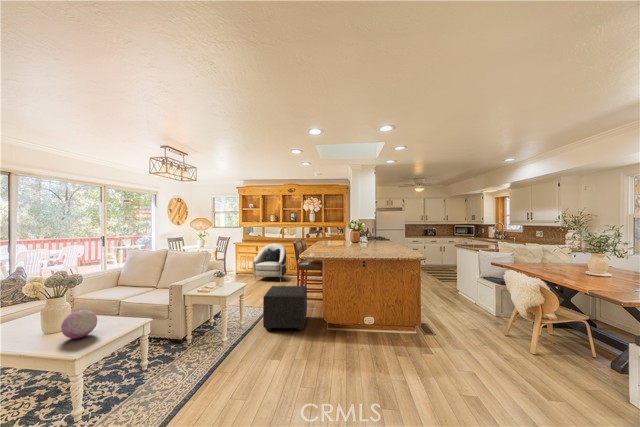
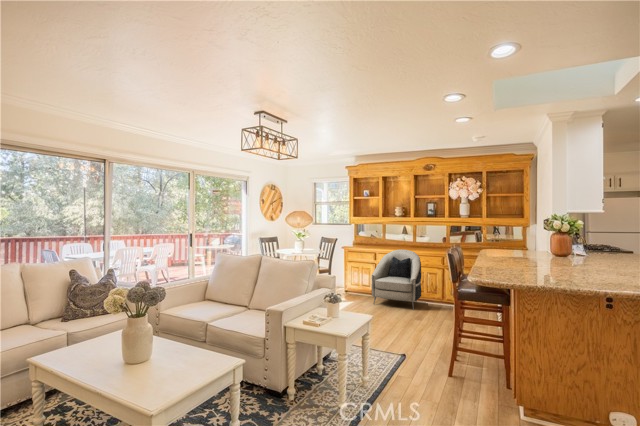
ottoman: present [263,286,307,331] -> none [401,323,475,409]
decorative orb: present [61,310,97,339] -> none [138,340,179,380]

